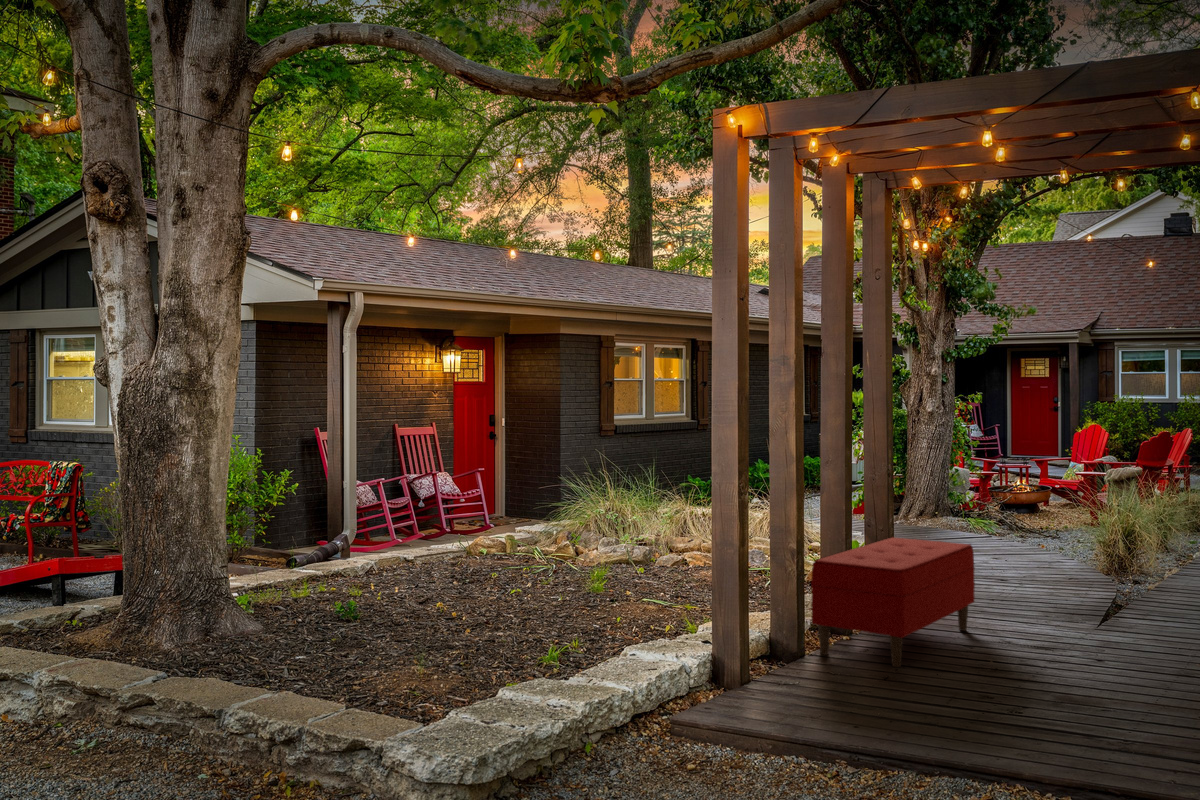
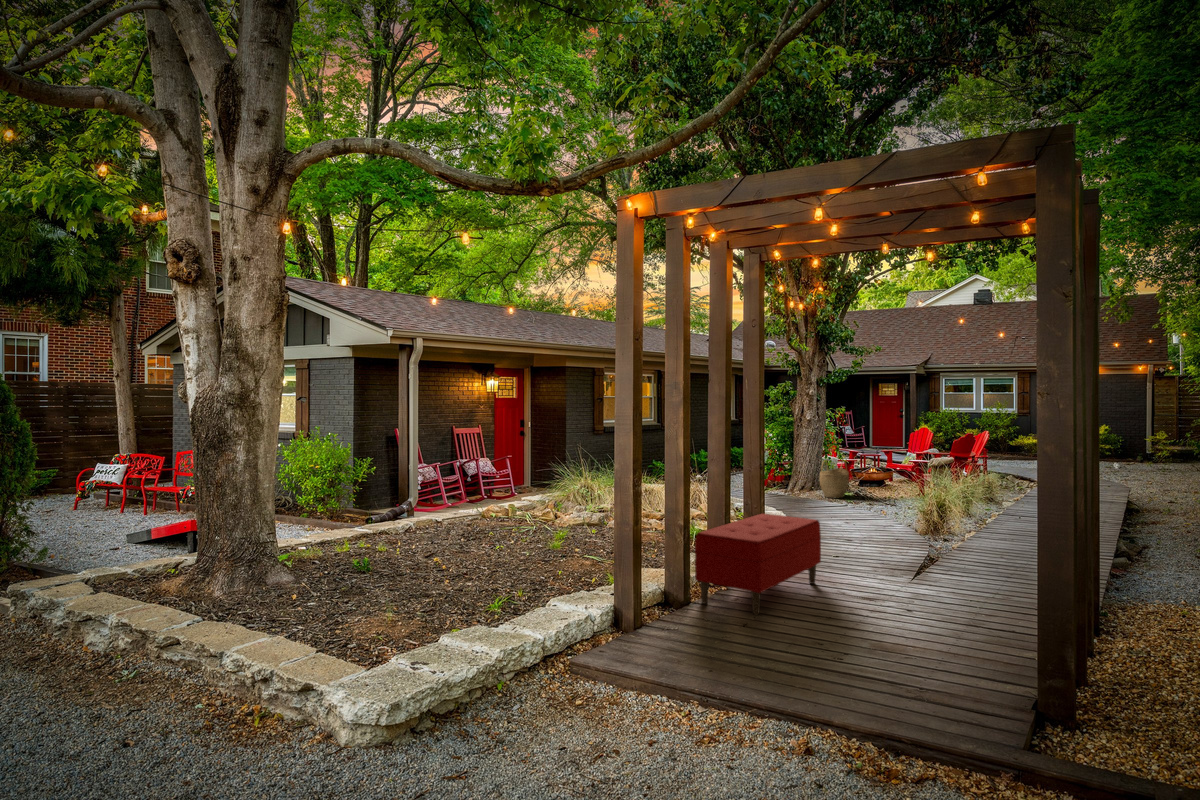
woven basket: none [949,472,991,525] -> present [820,461,849,498]

